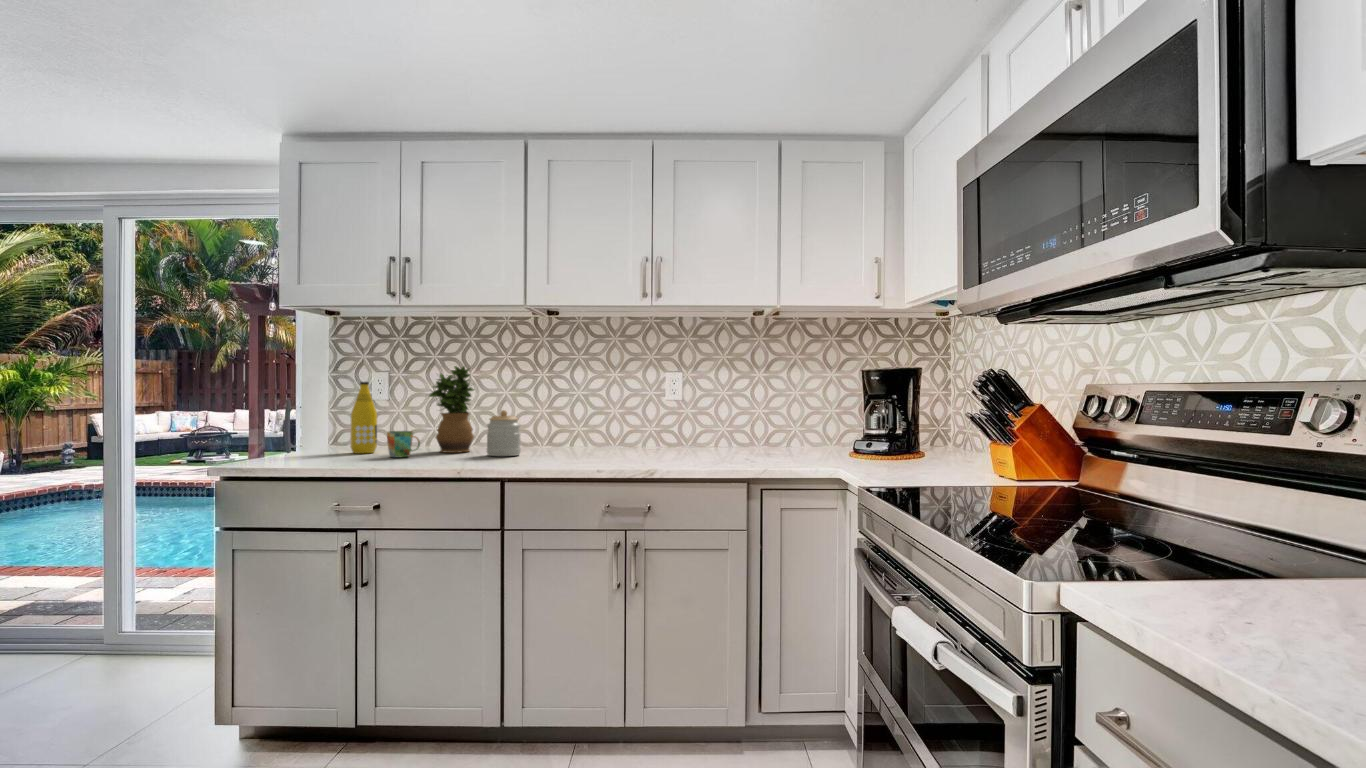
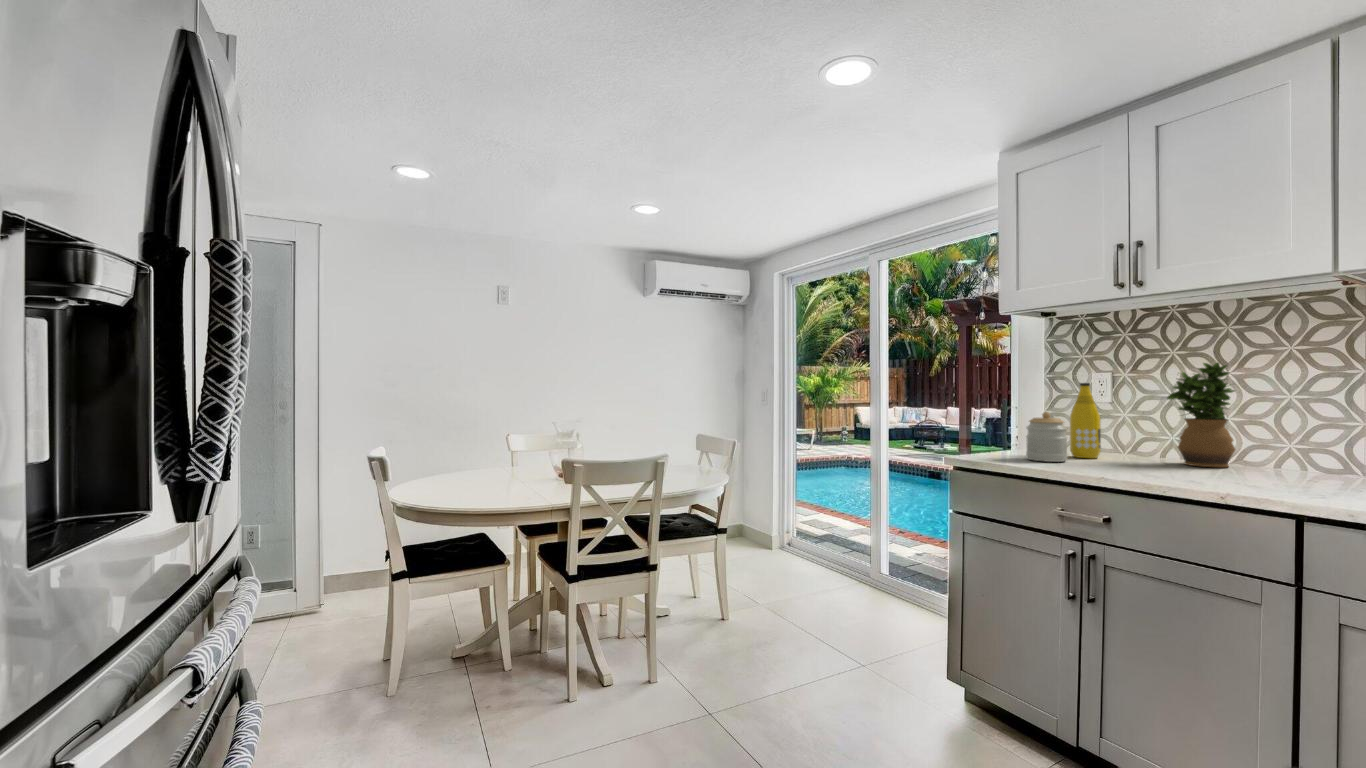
jar: present [487,410,521,456] -> present [1026,412,1067,462]
mug: present [387,431,420,457] -> none [1115,437,1159,467]

